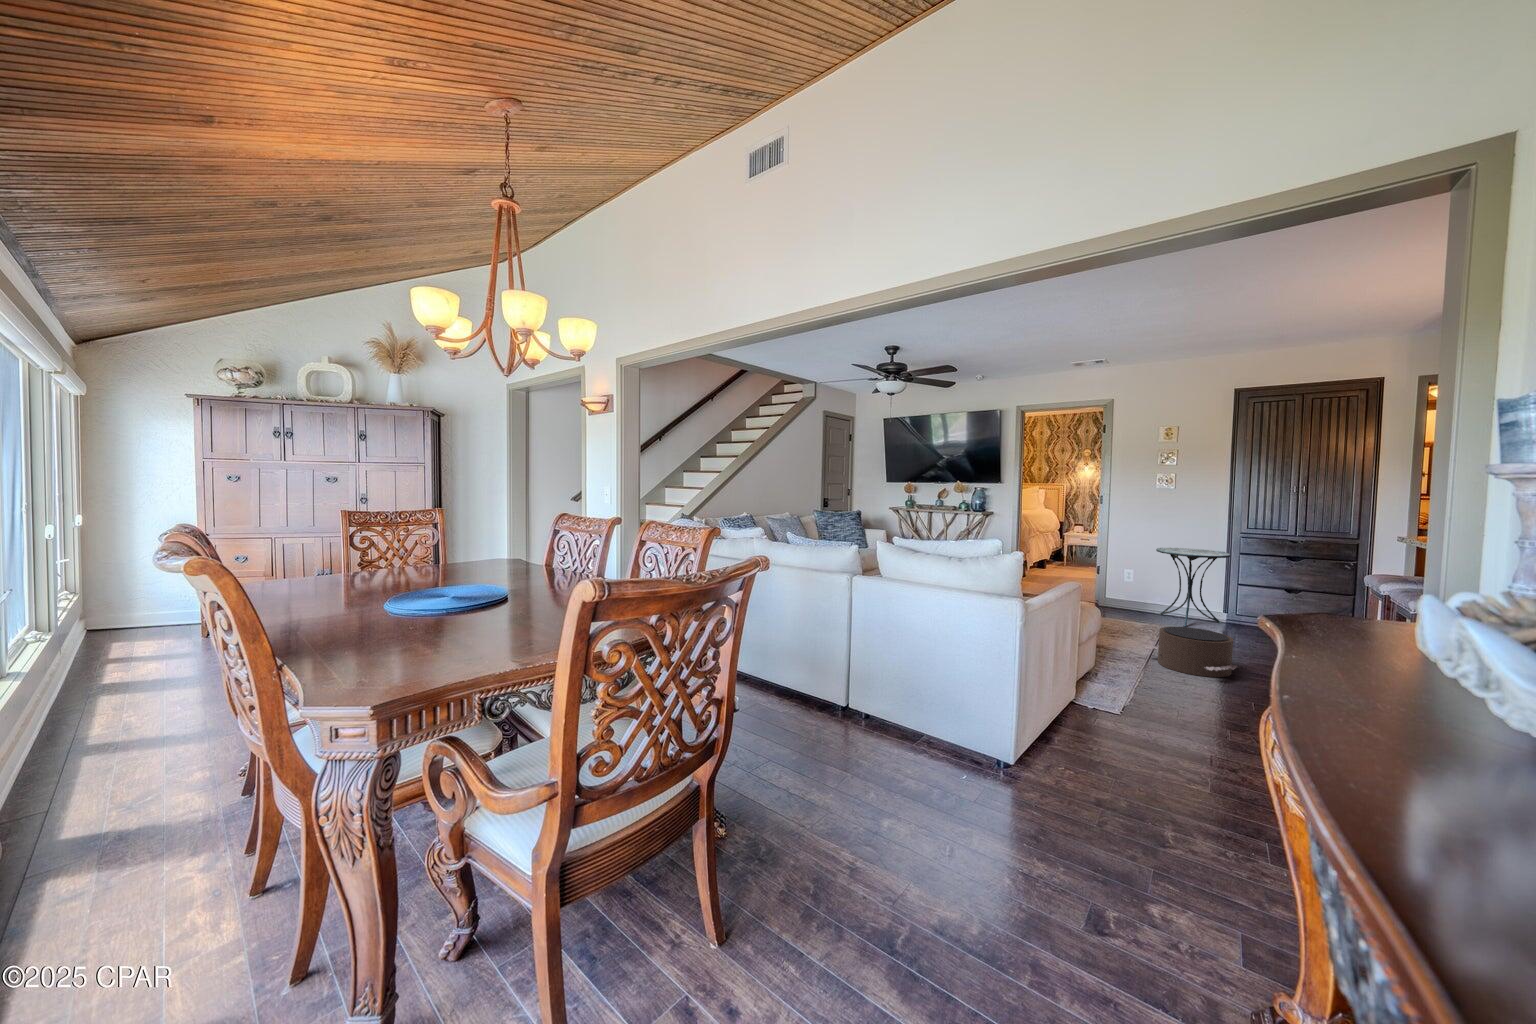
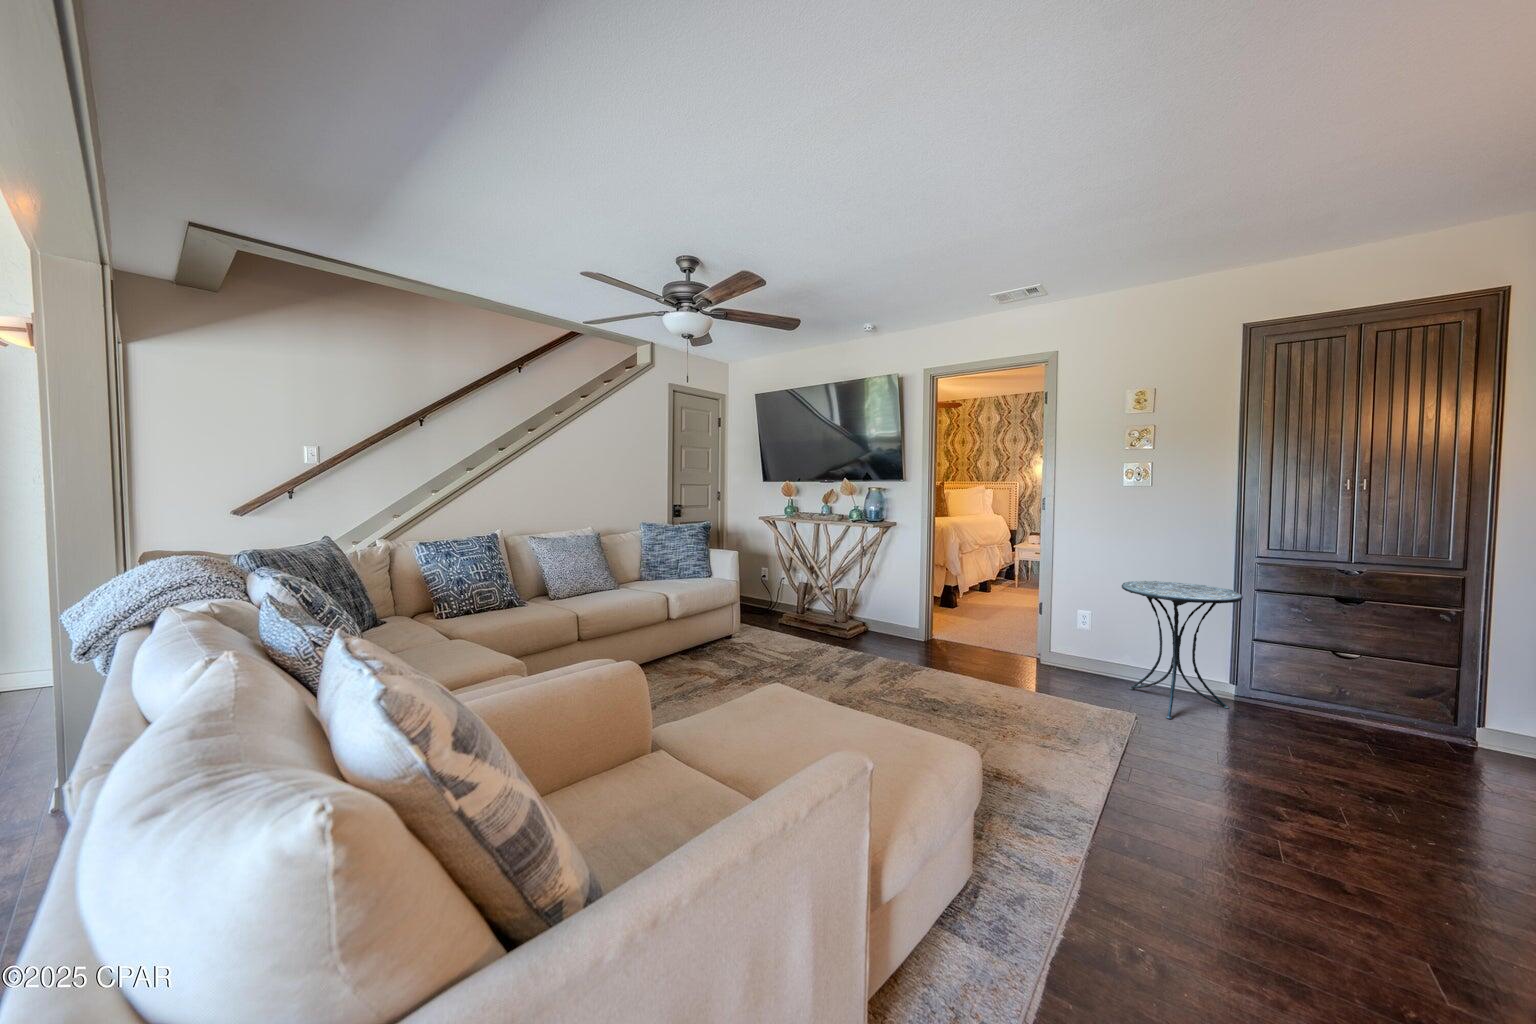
pouf: present [1144,627,1237,677] -> none [1082,756,1277,893]

